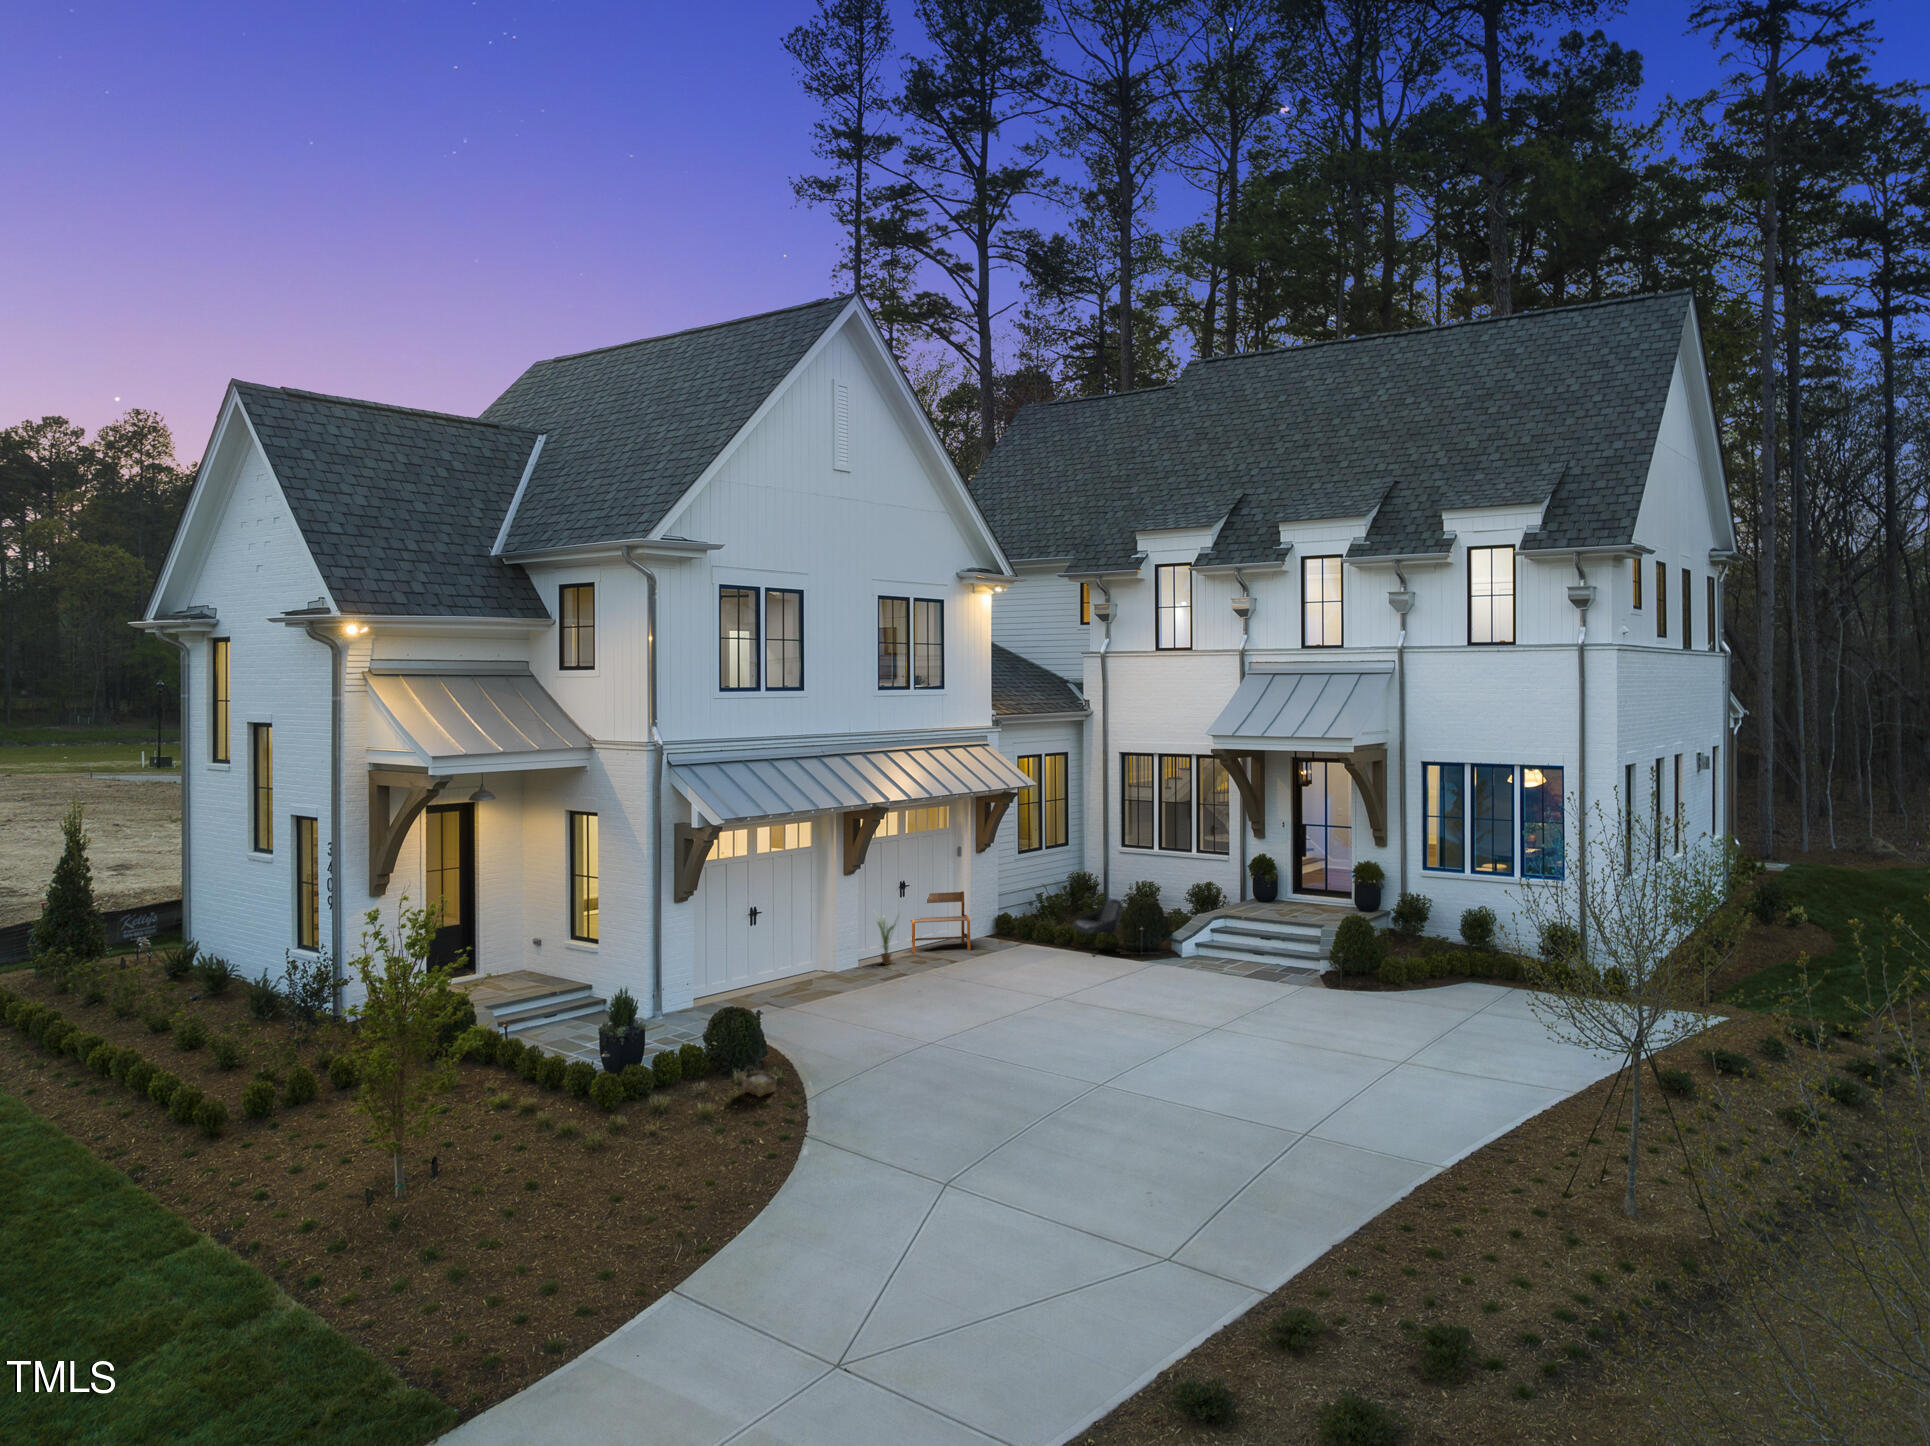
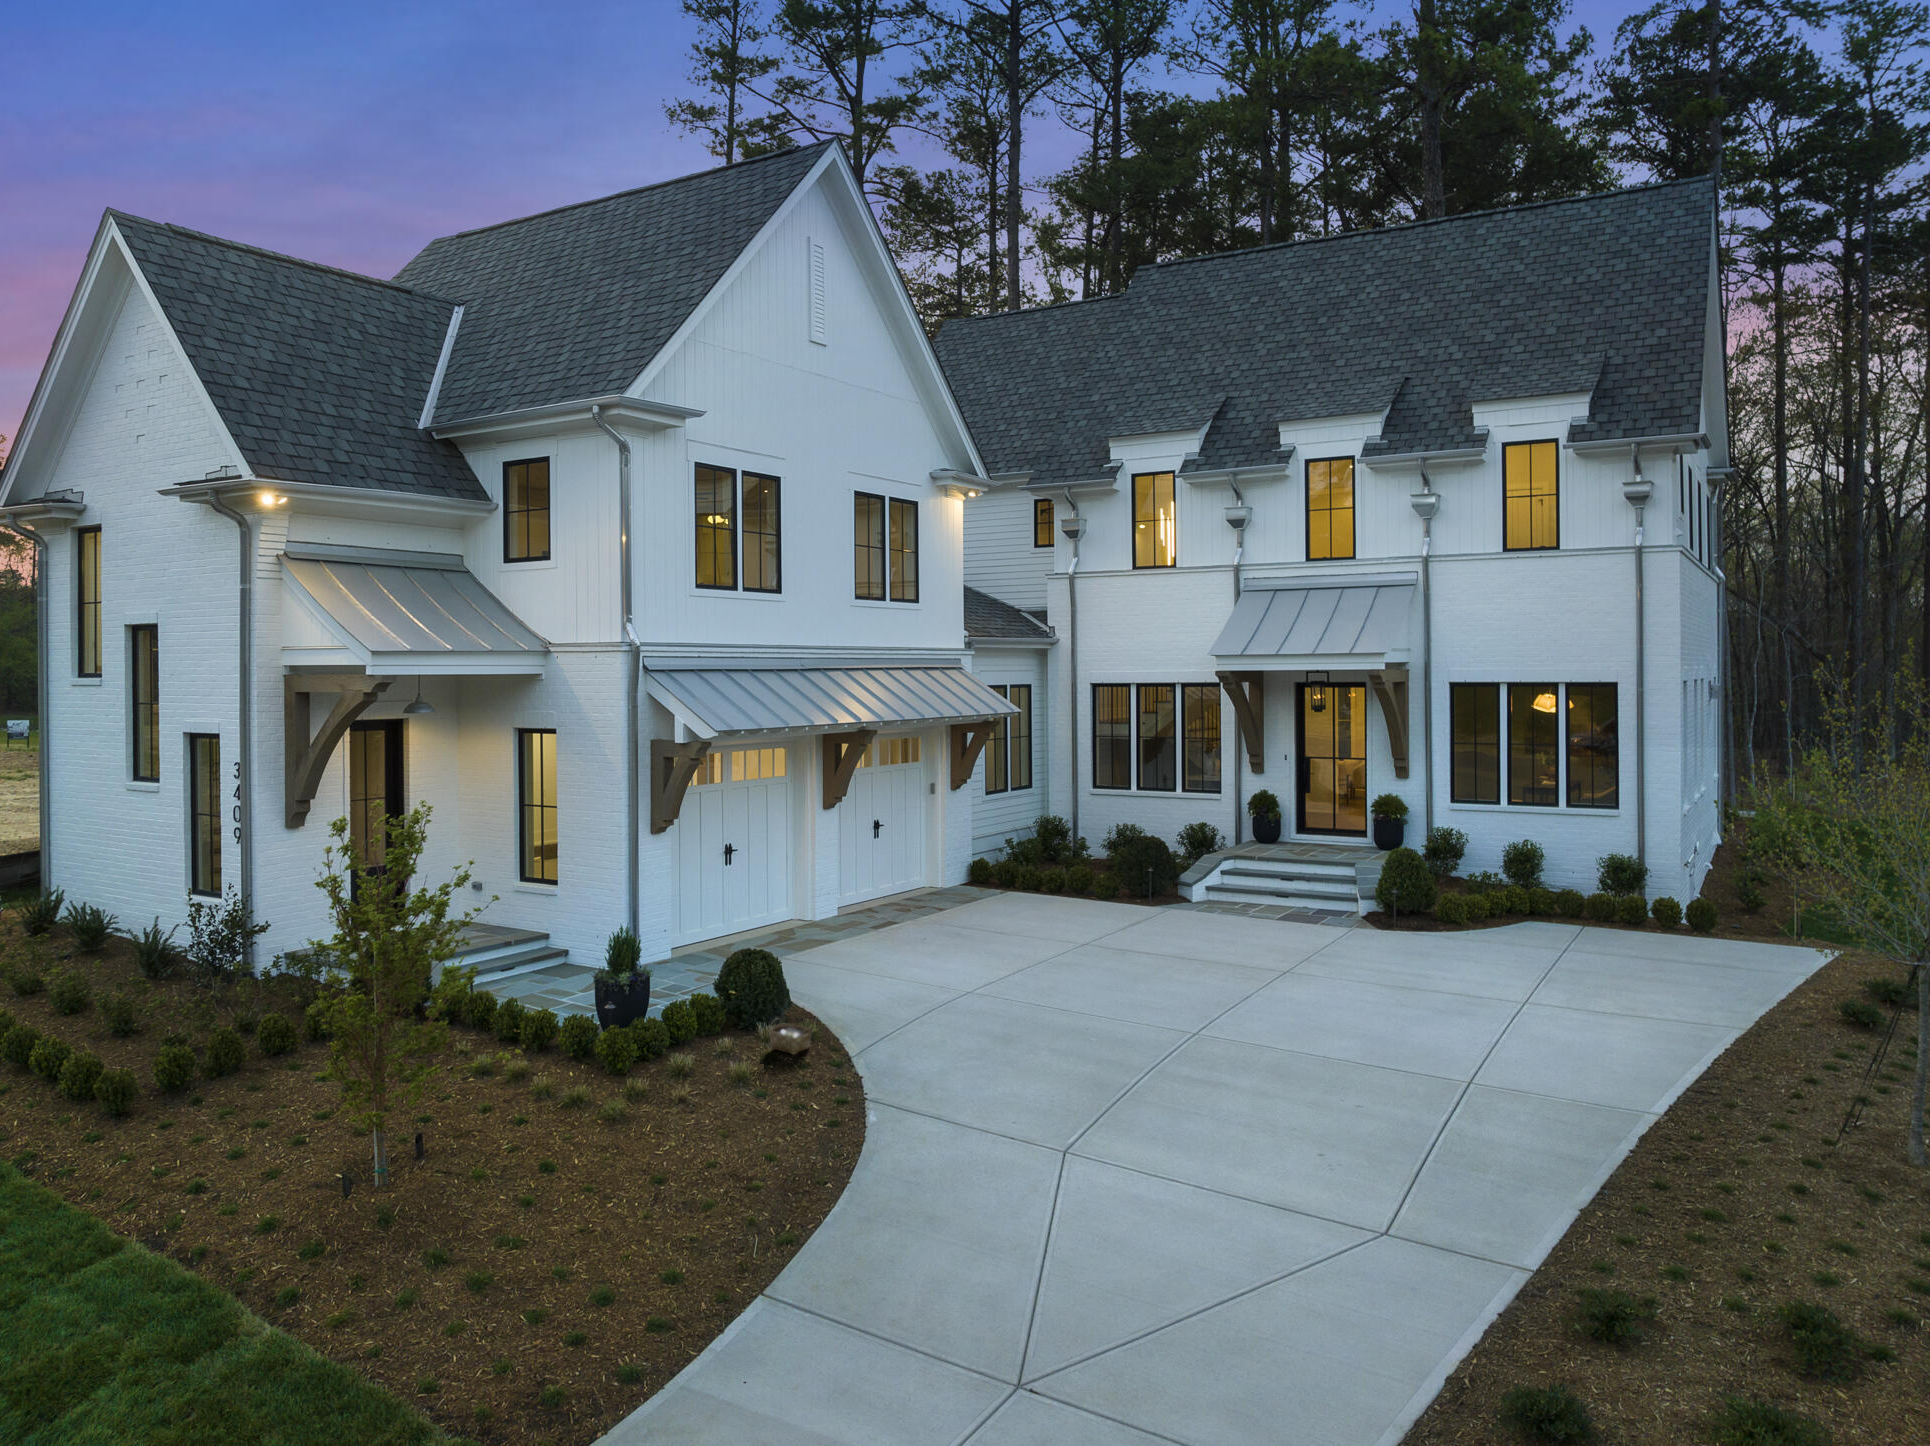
bench: present [911,891,971,953] -> none [883,832,953,900]
lounge chair: present [1073,899,1123,940] -> none [1066,837,1127,900]
house plant: present [878,921,896,964] -> none [847,850,882,912]

